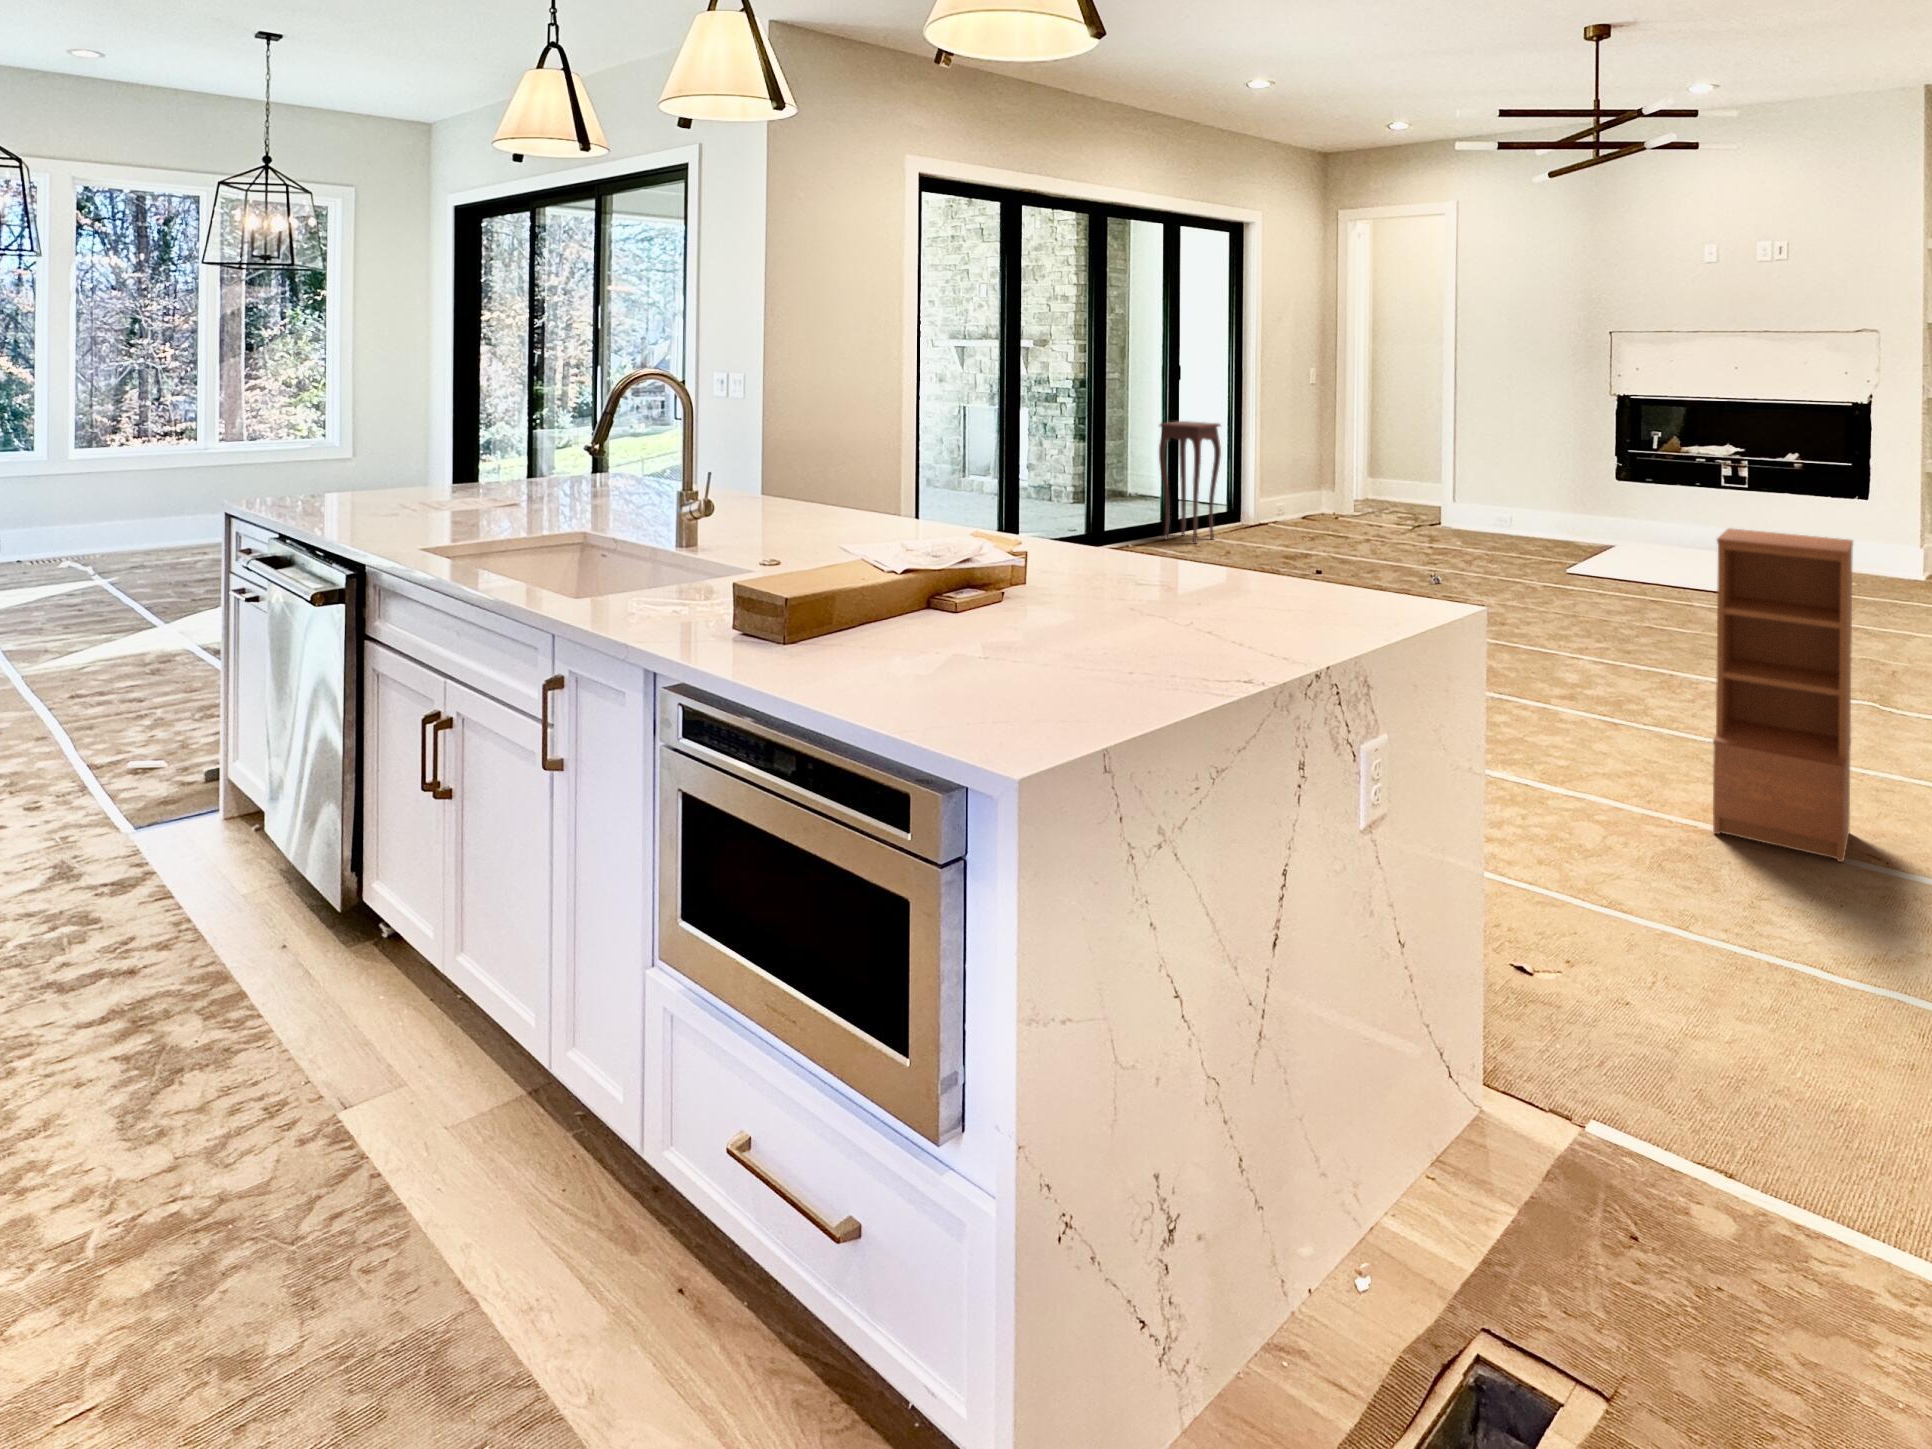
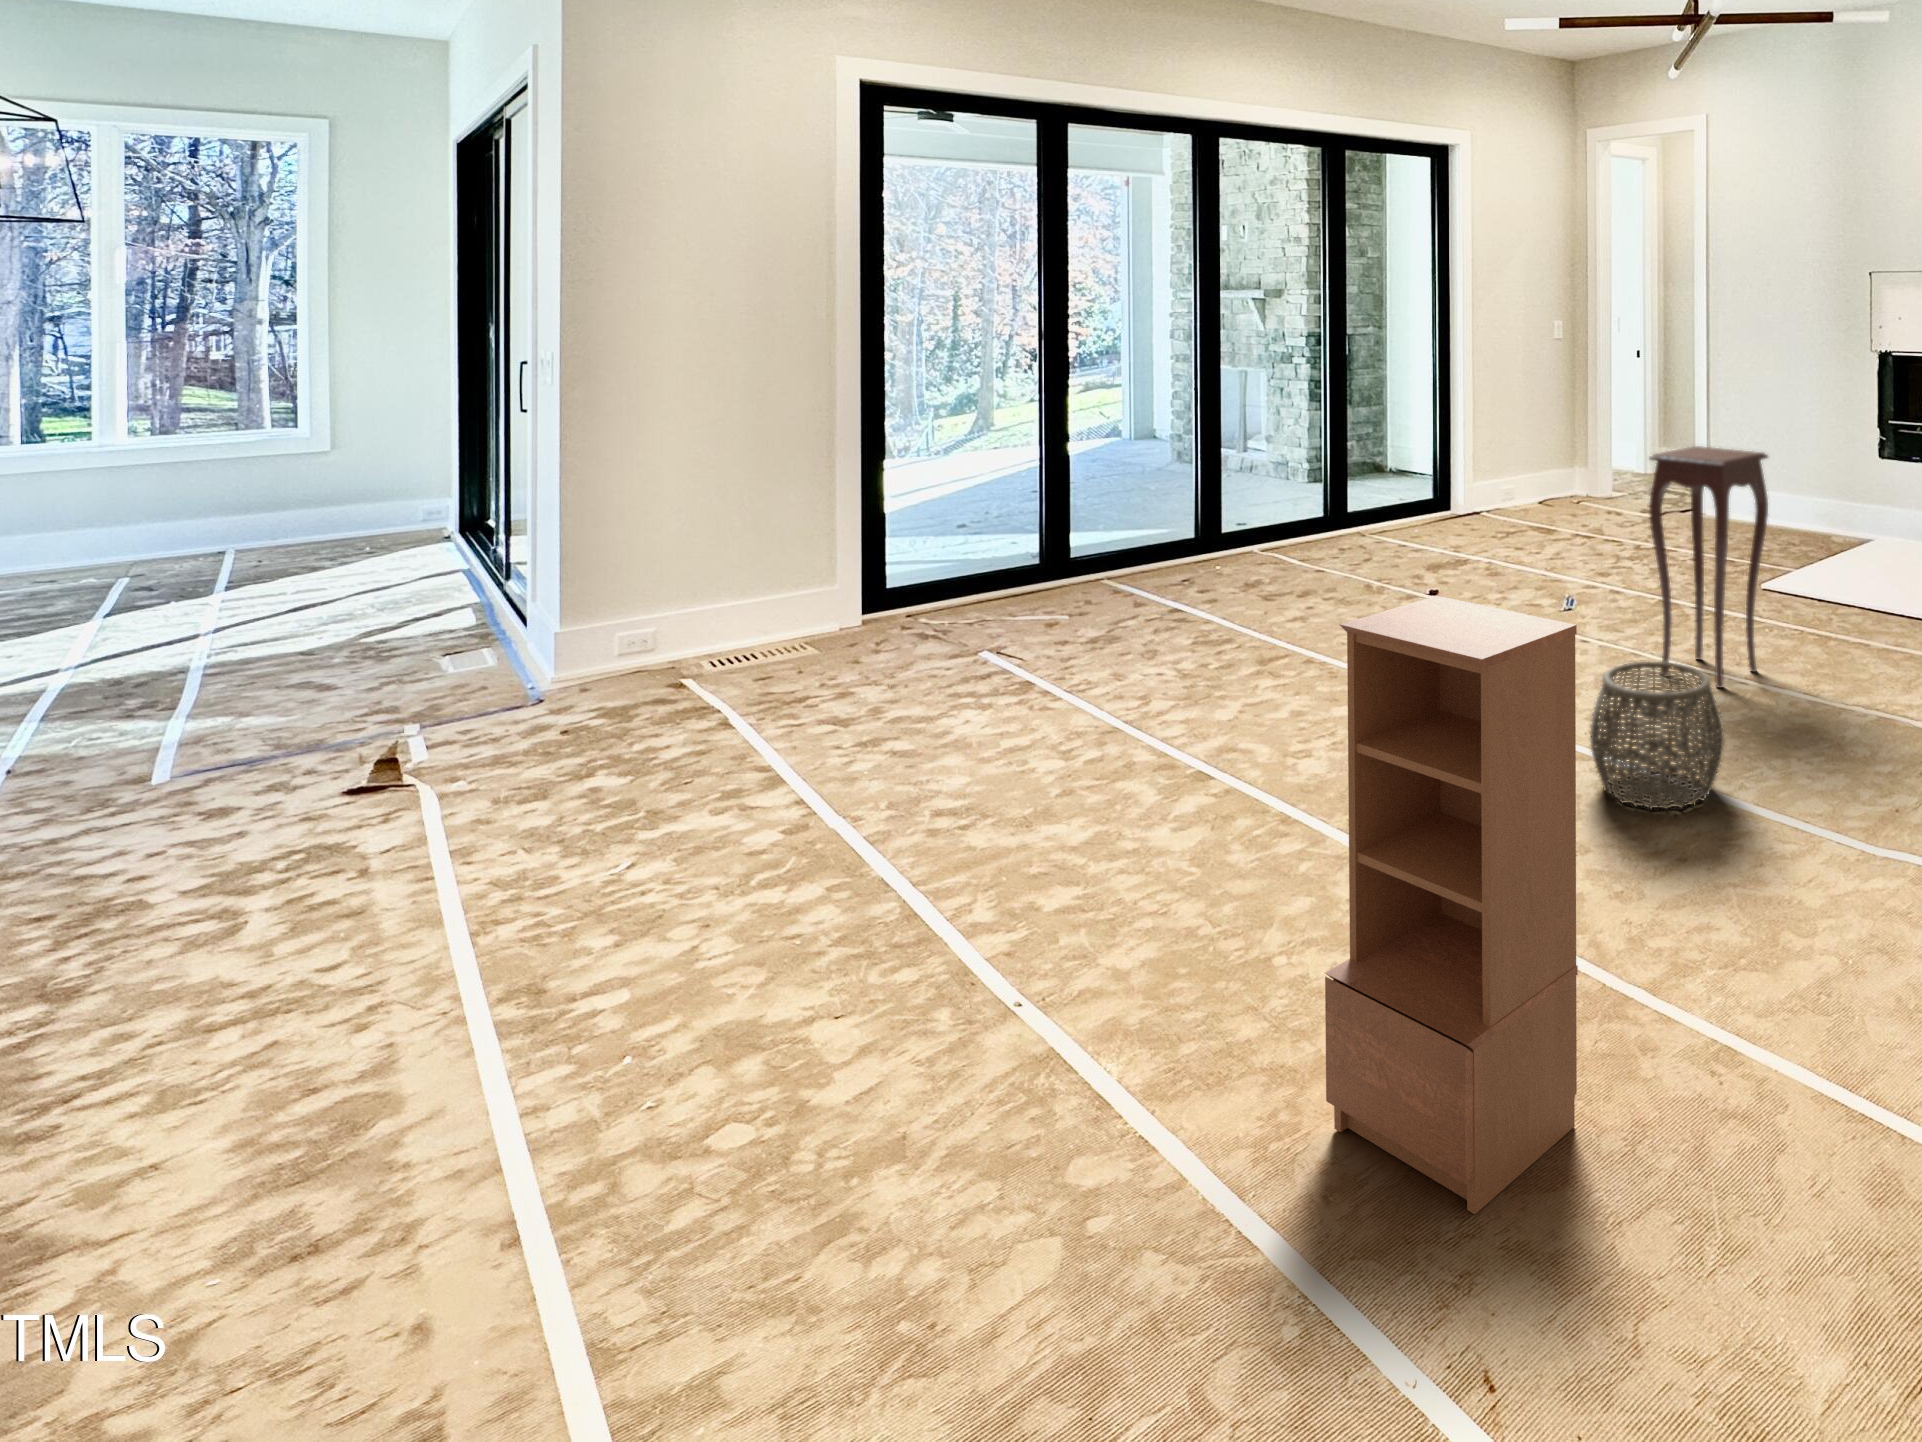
side table: present [1159,421,1221,544] -> present [1649,446,1768,688]
woven basket: none [1621,603,1727,700] -> present [1590,662,1724,809]

